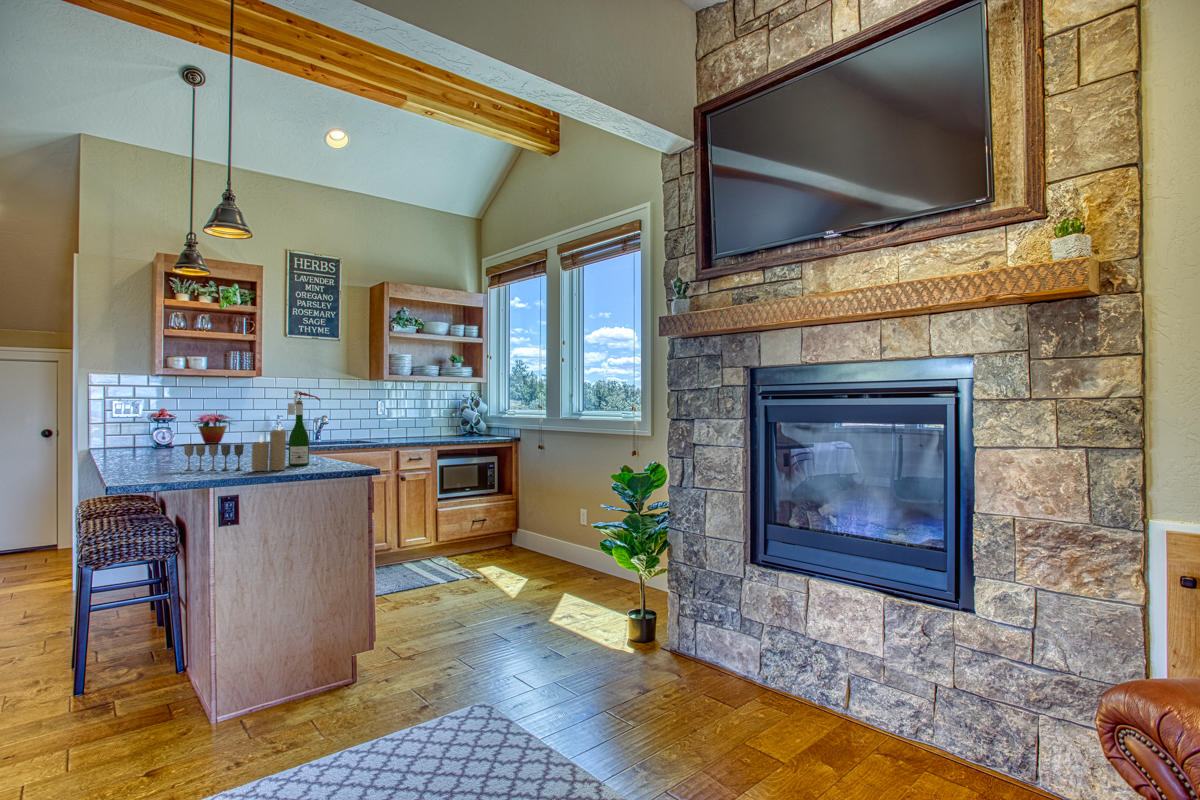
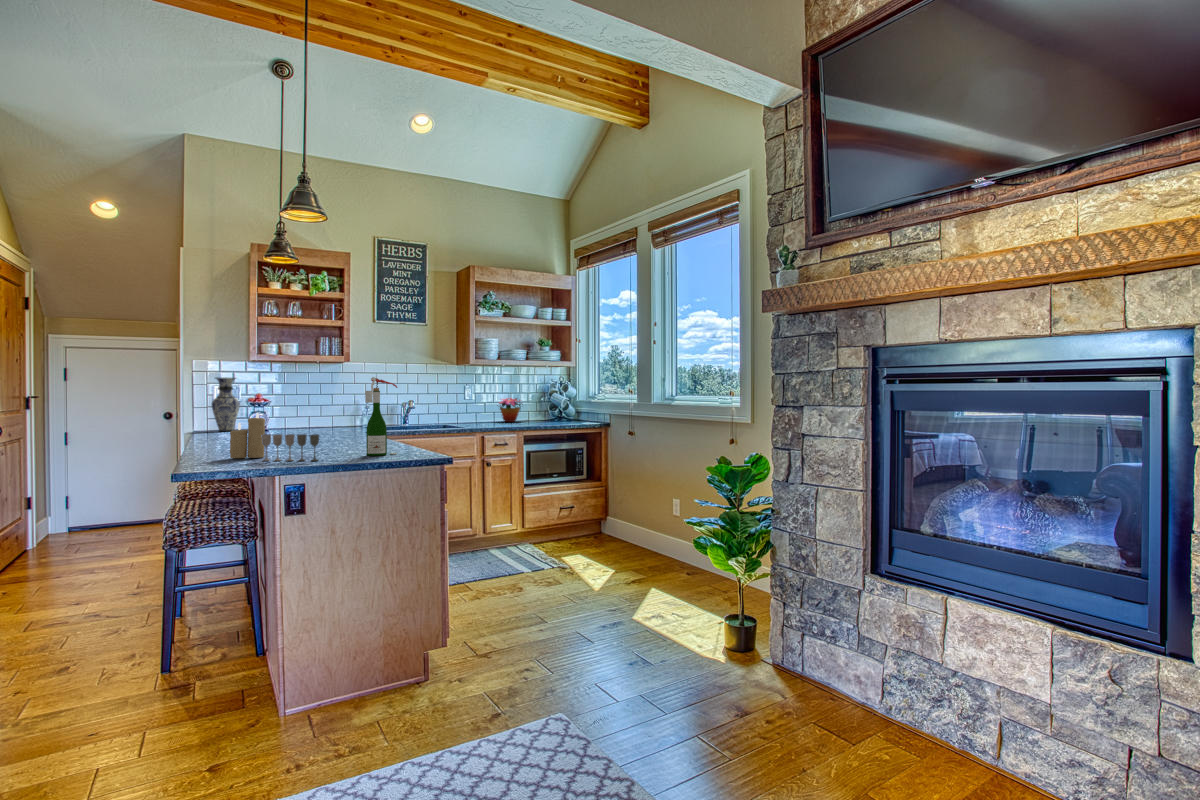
vase: none [104,390,136,447] -> present [212,378,240,431]
flower arrangement: present [195,414,232,444] -> present [497,398,521,422]
candle: present [251,425,287,471] -> present [230,413,265,458]

